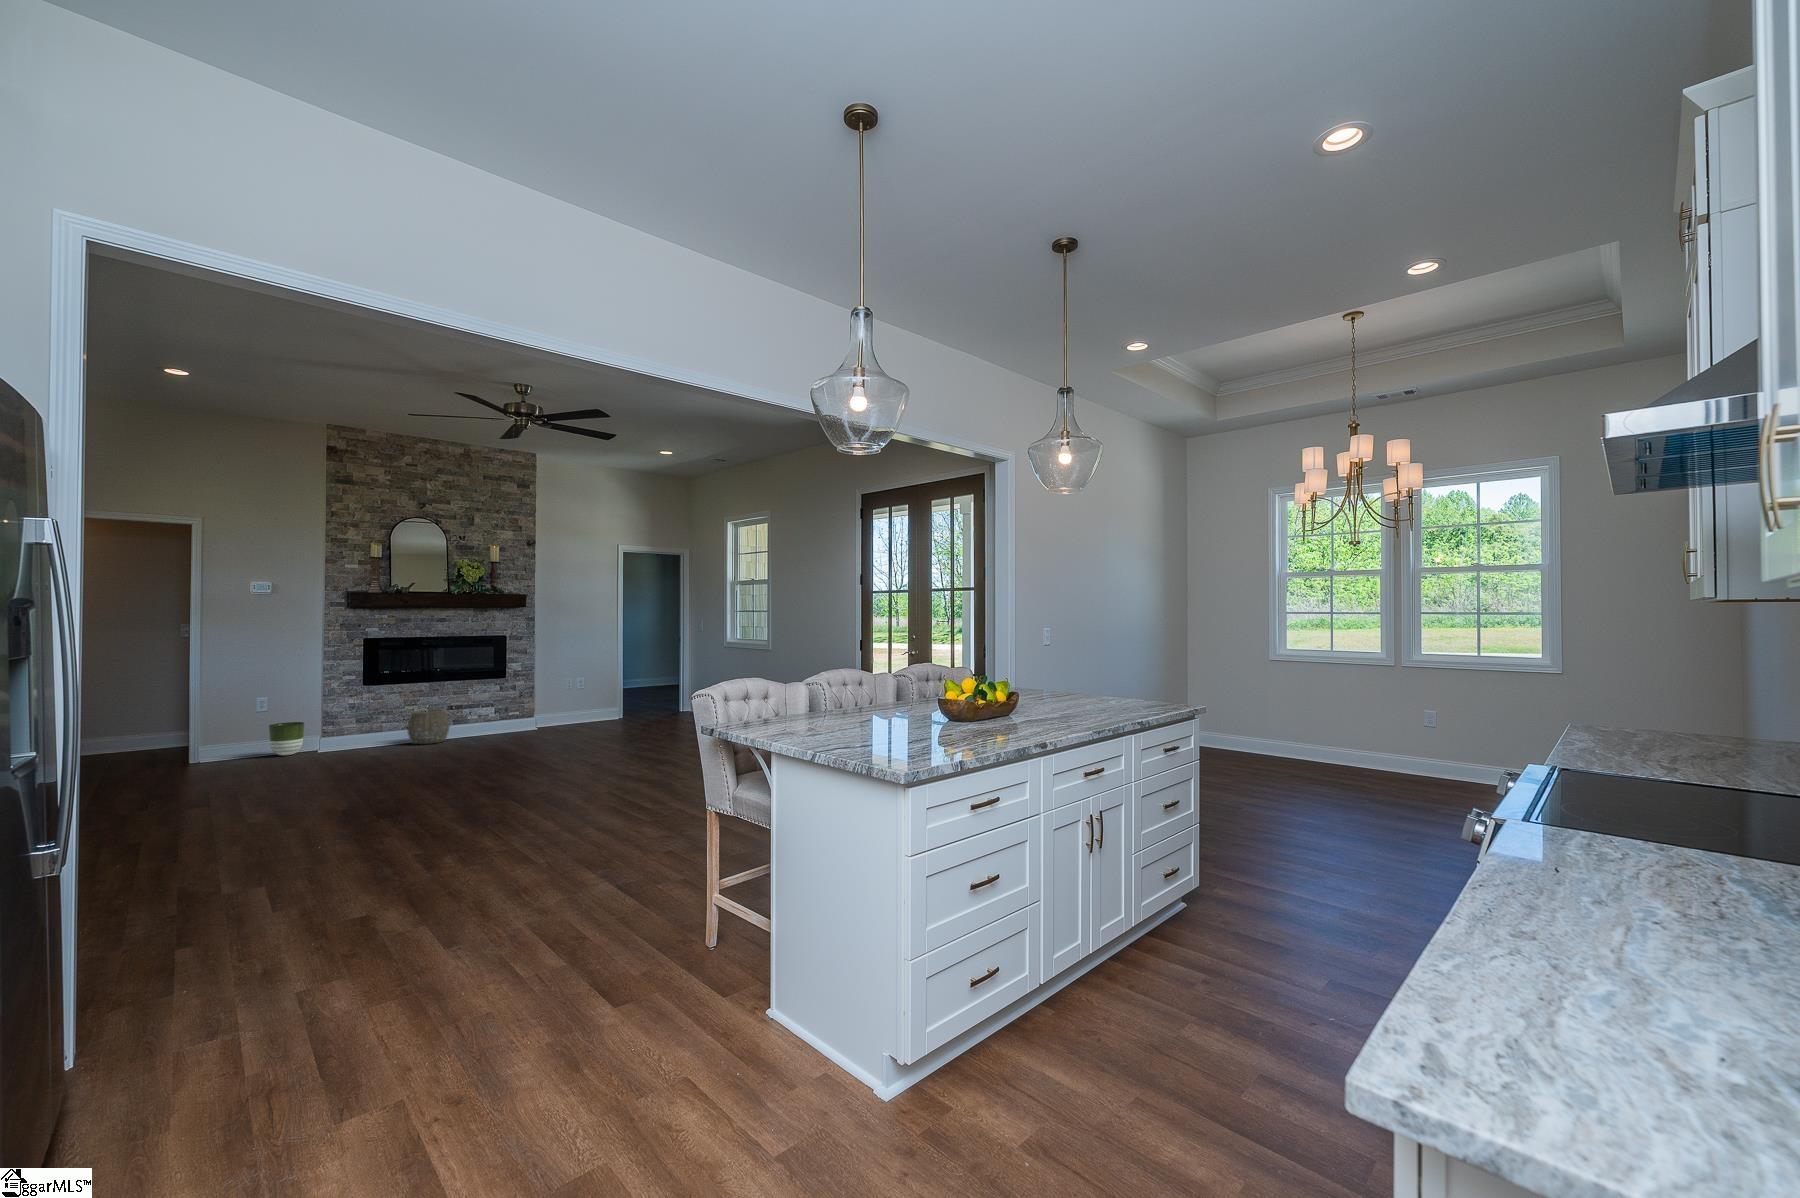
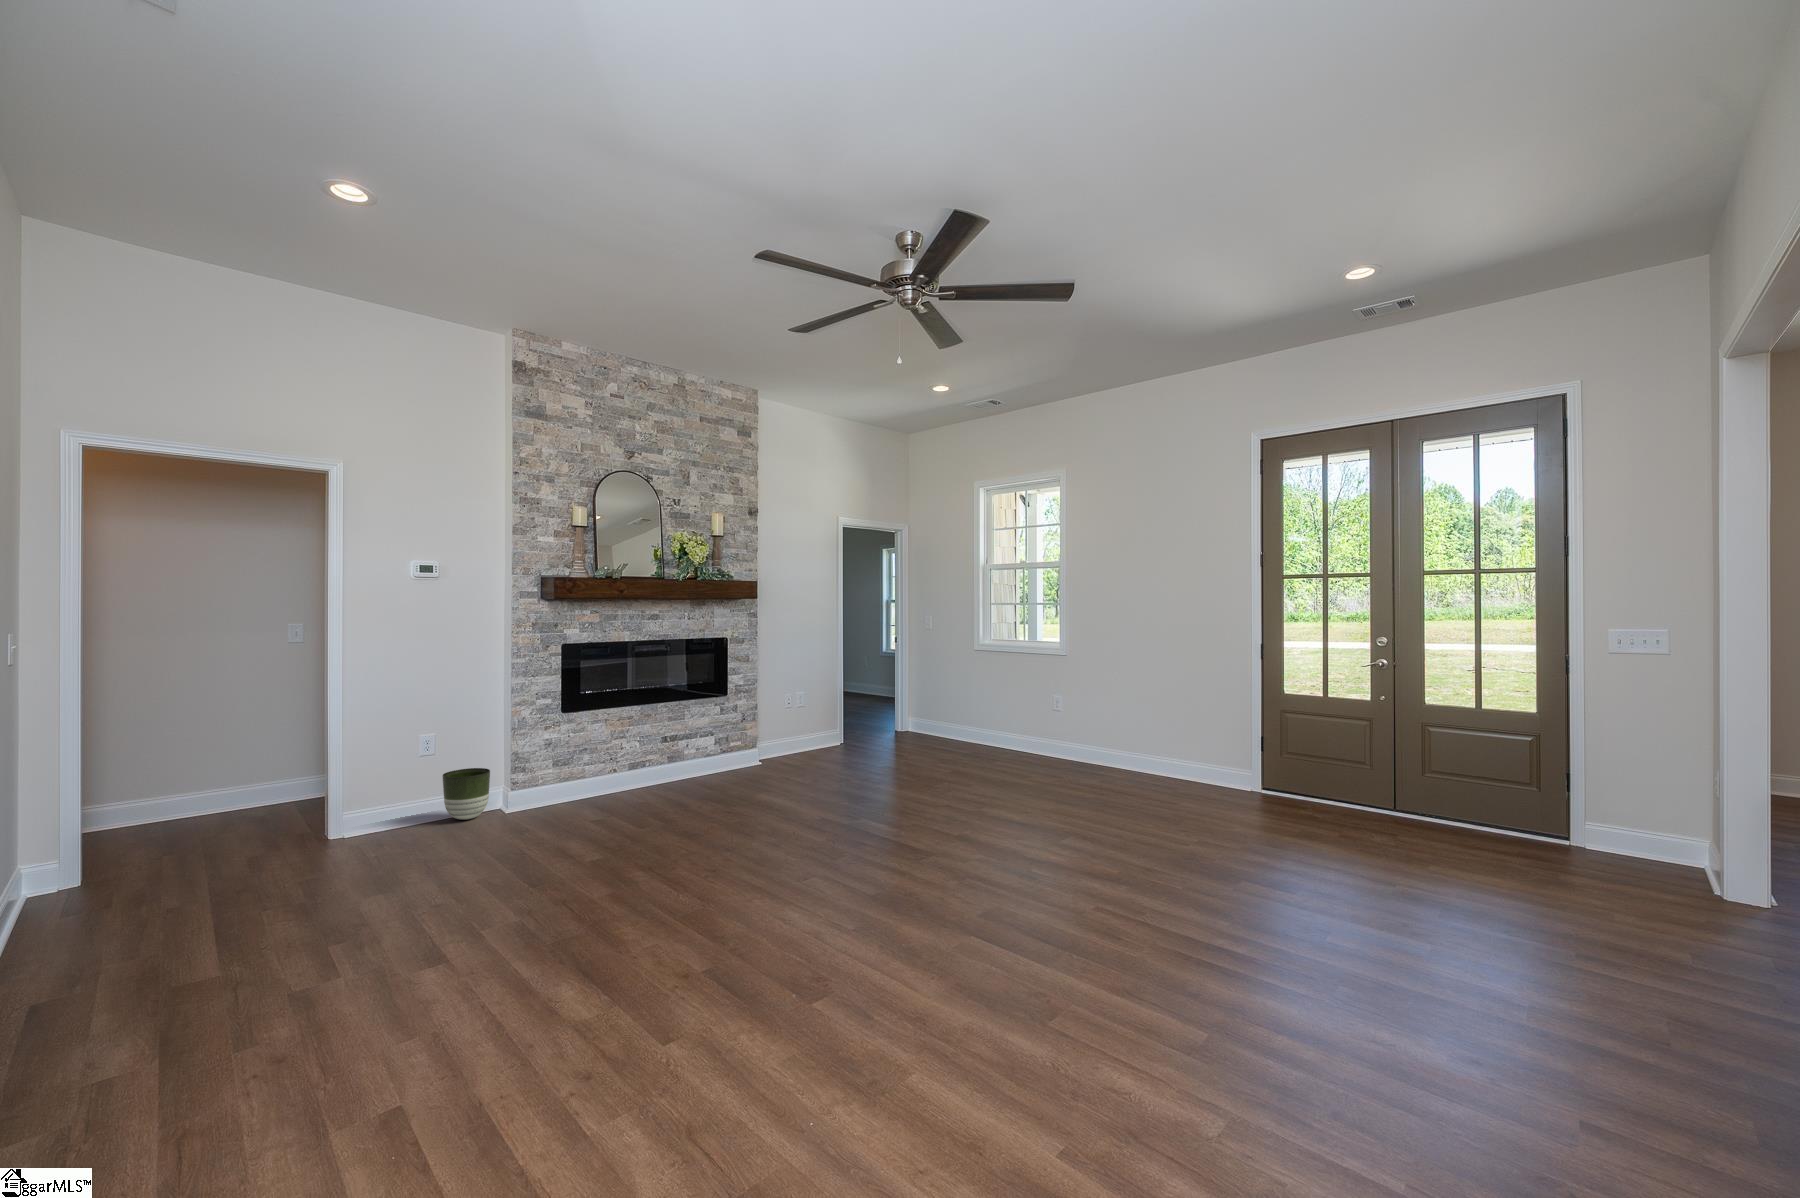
woven basket: present [407,709,450,744] -> none [621,743,676,797]

